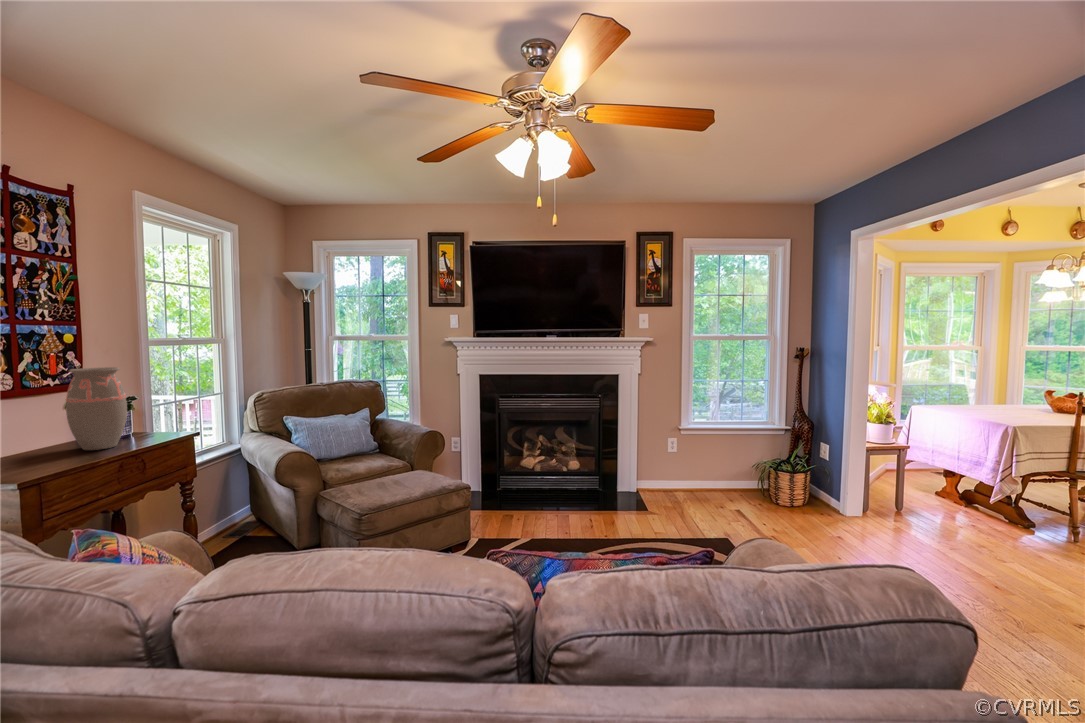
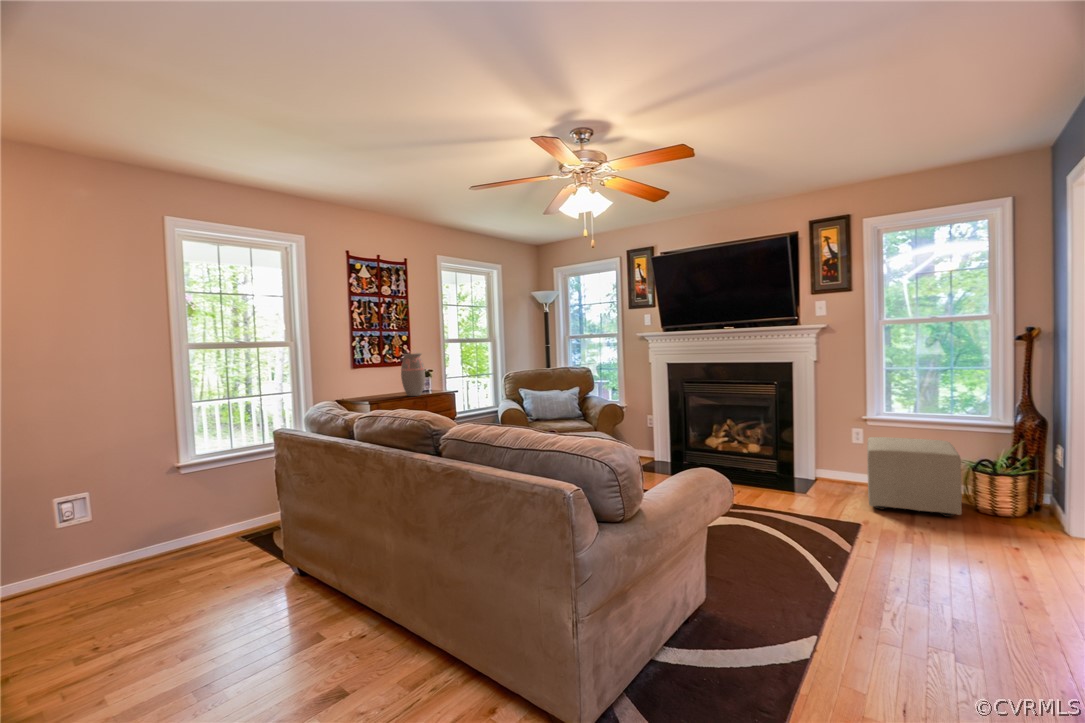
ottoman: none [691,446,787,520] -> present [867,437,962,517]

